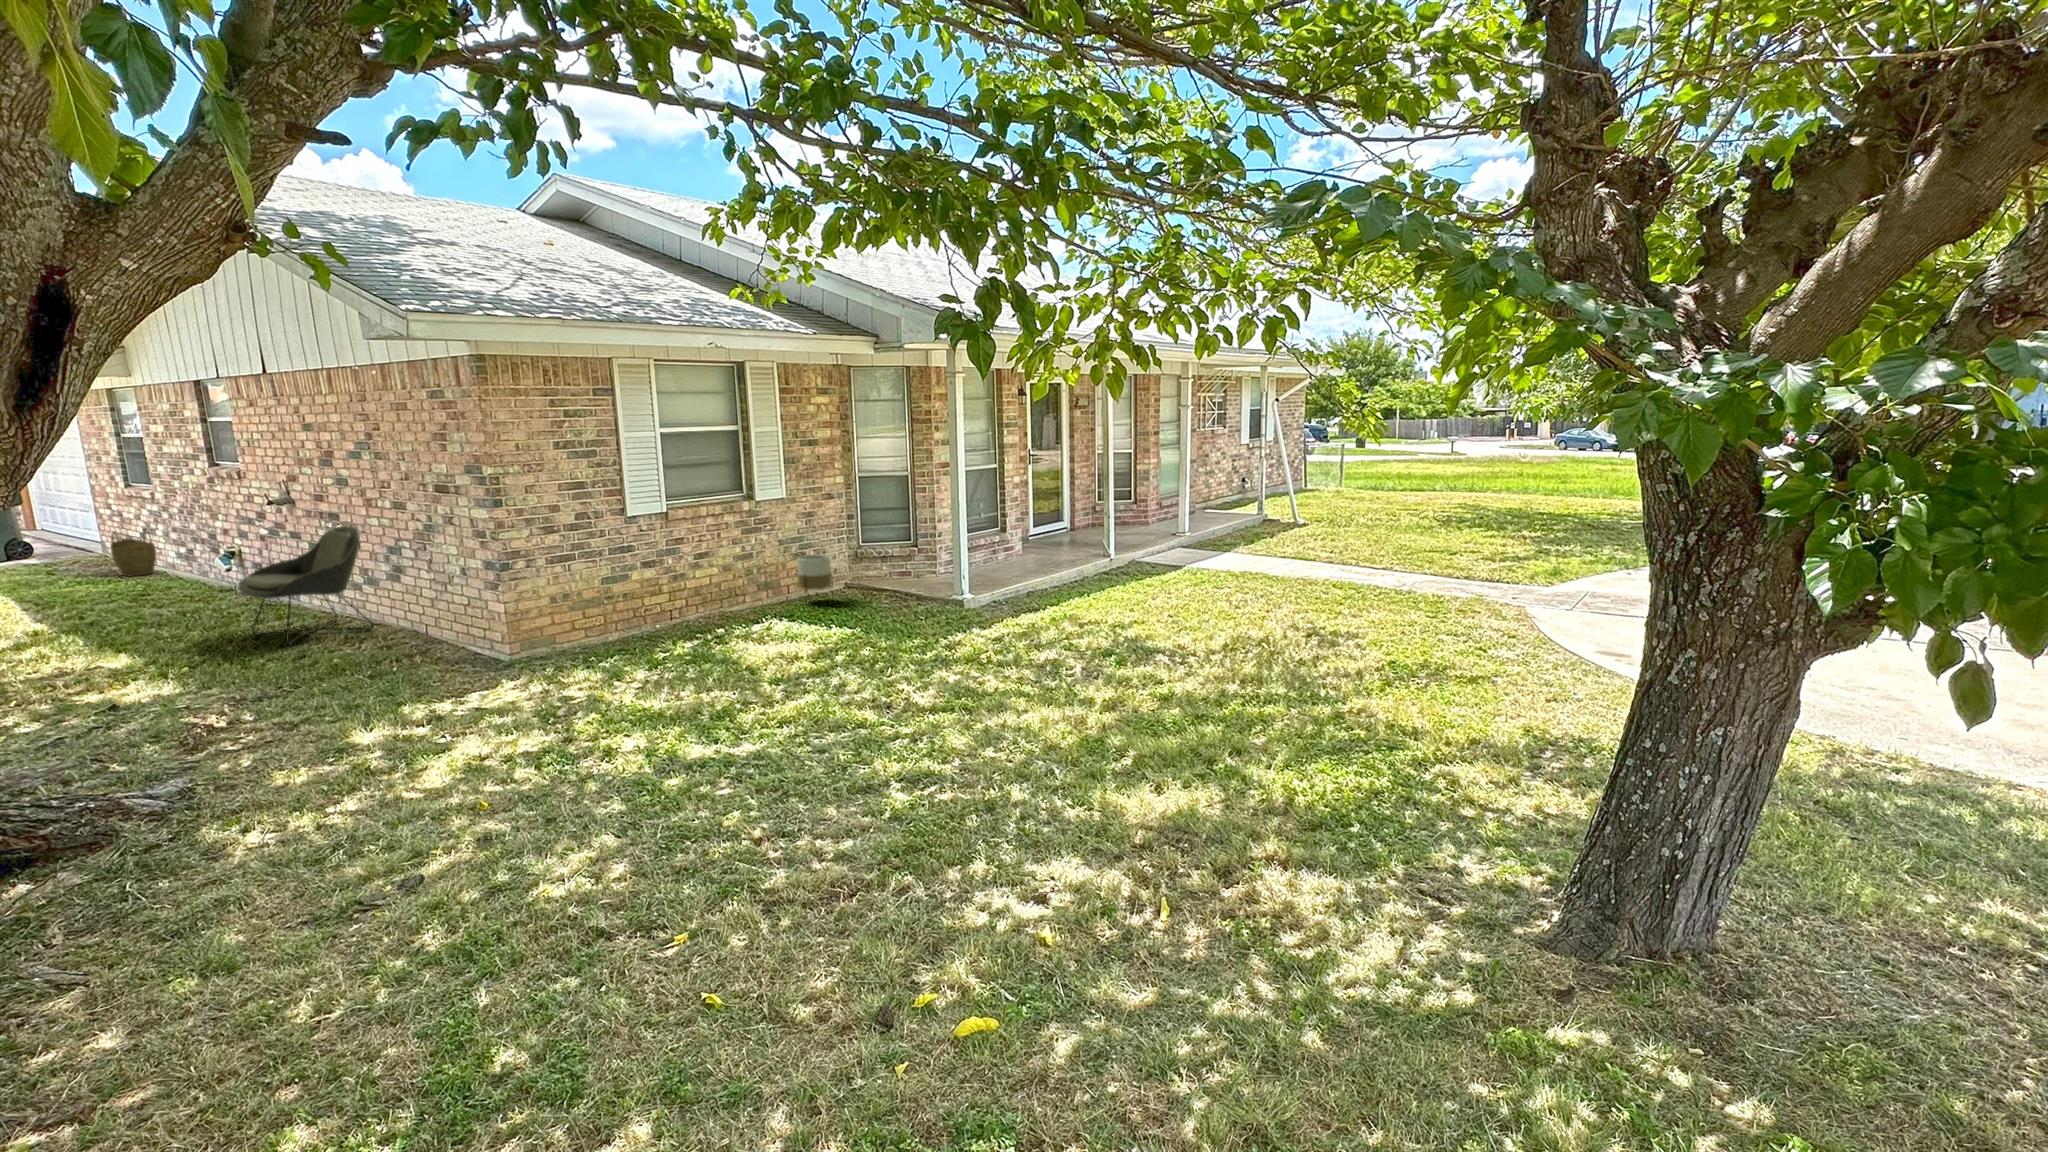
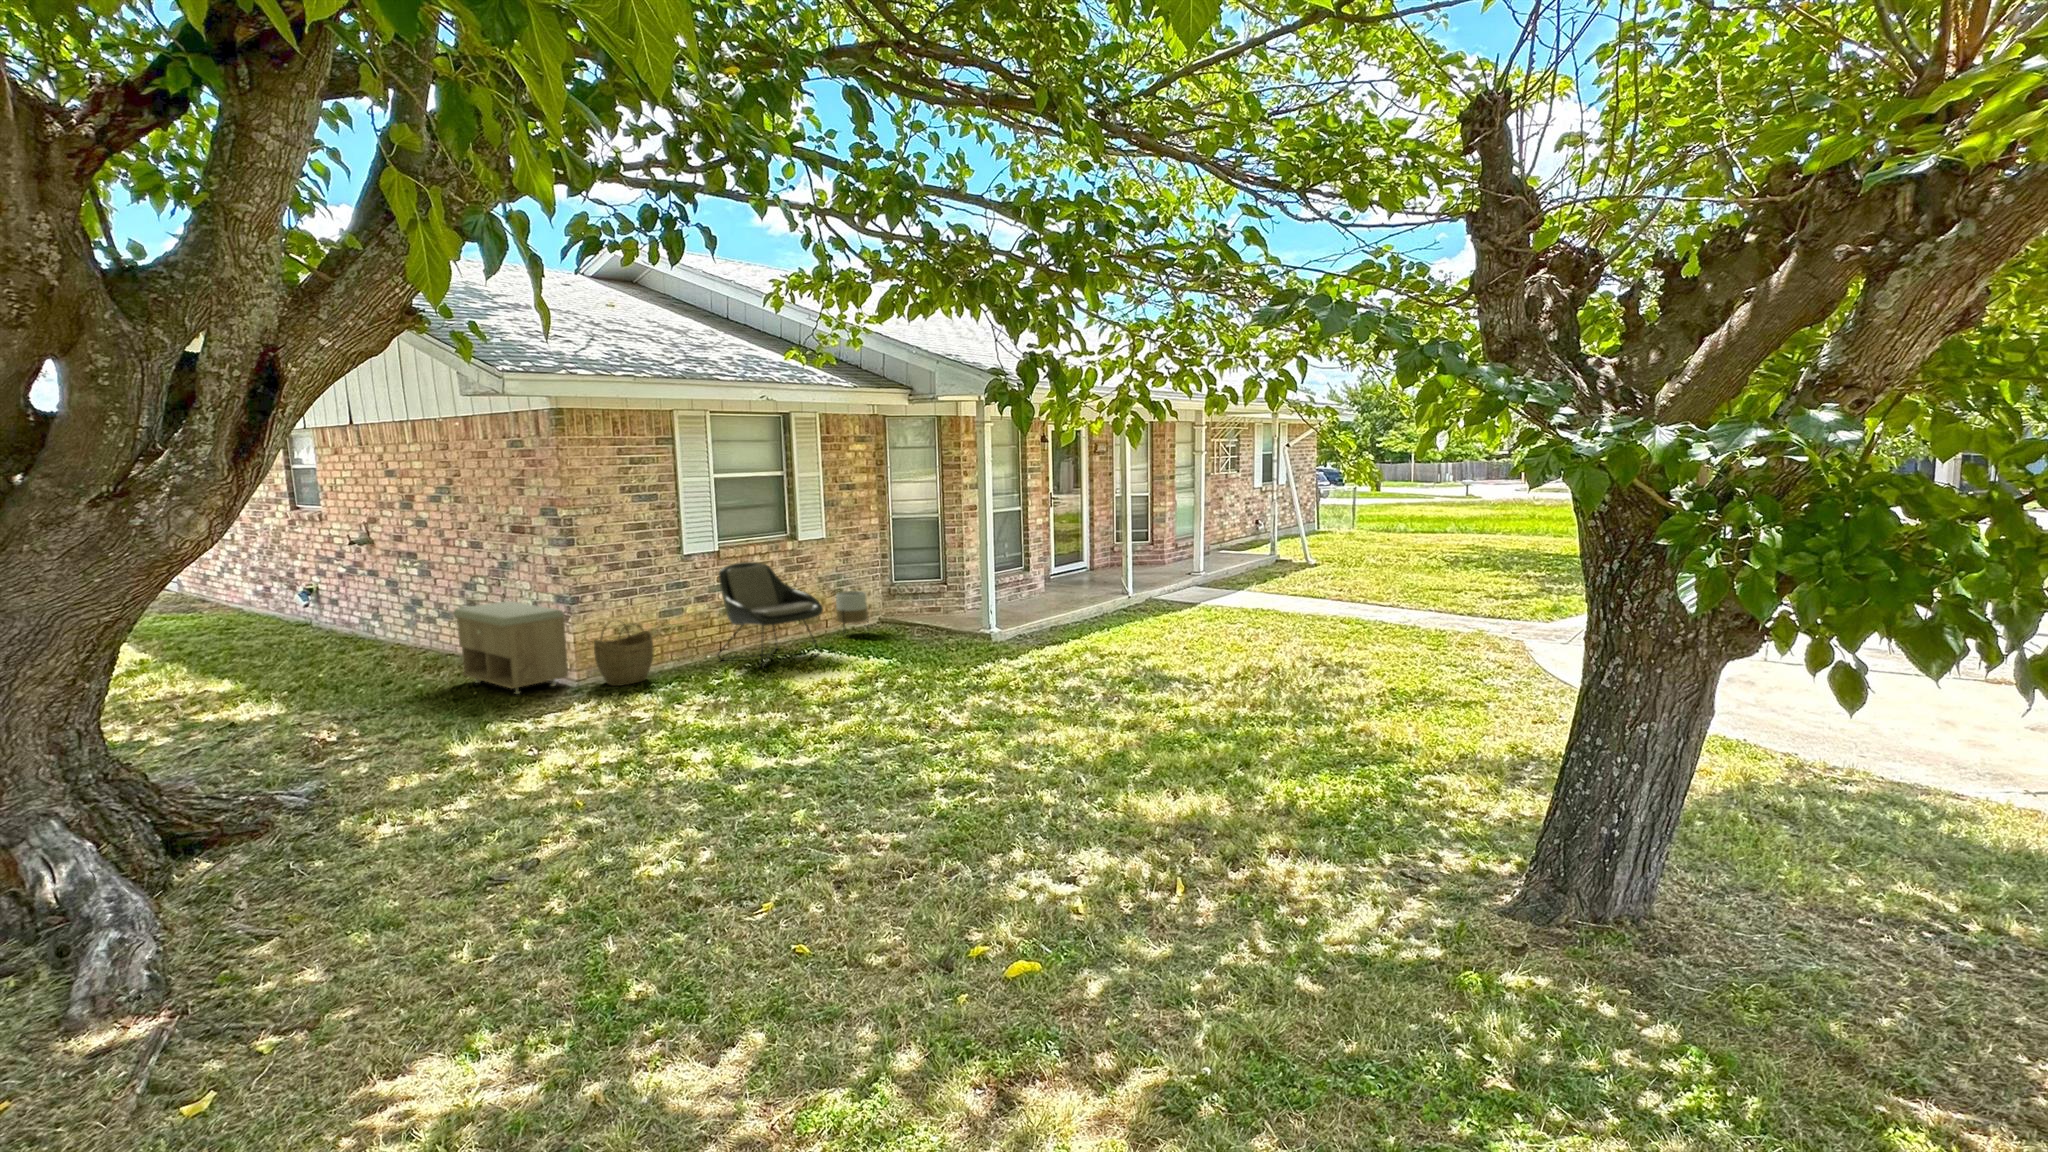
lounge chair: present [238,526,373,645] -> present [718,562,823,669]
woven basket: present [111,530,156,576] -> present [594,621,654,686]
storage bench: none [370,568,499,671] -> present [453,601,568,694]

